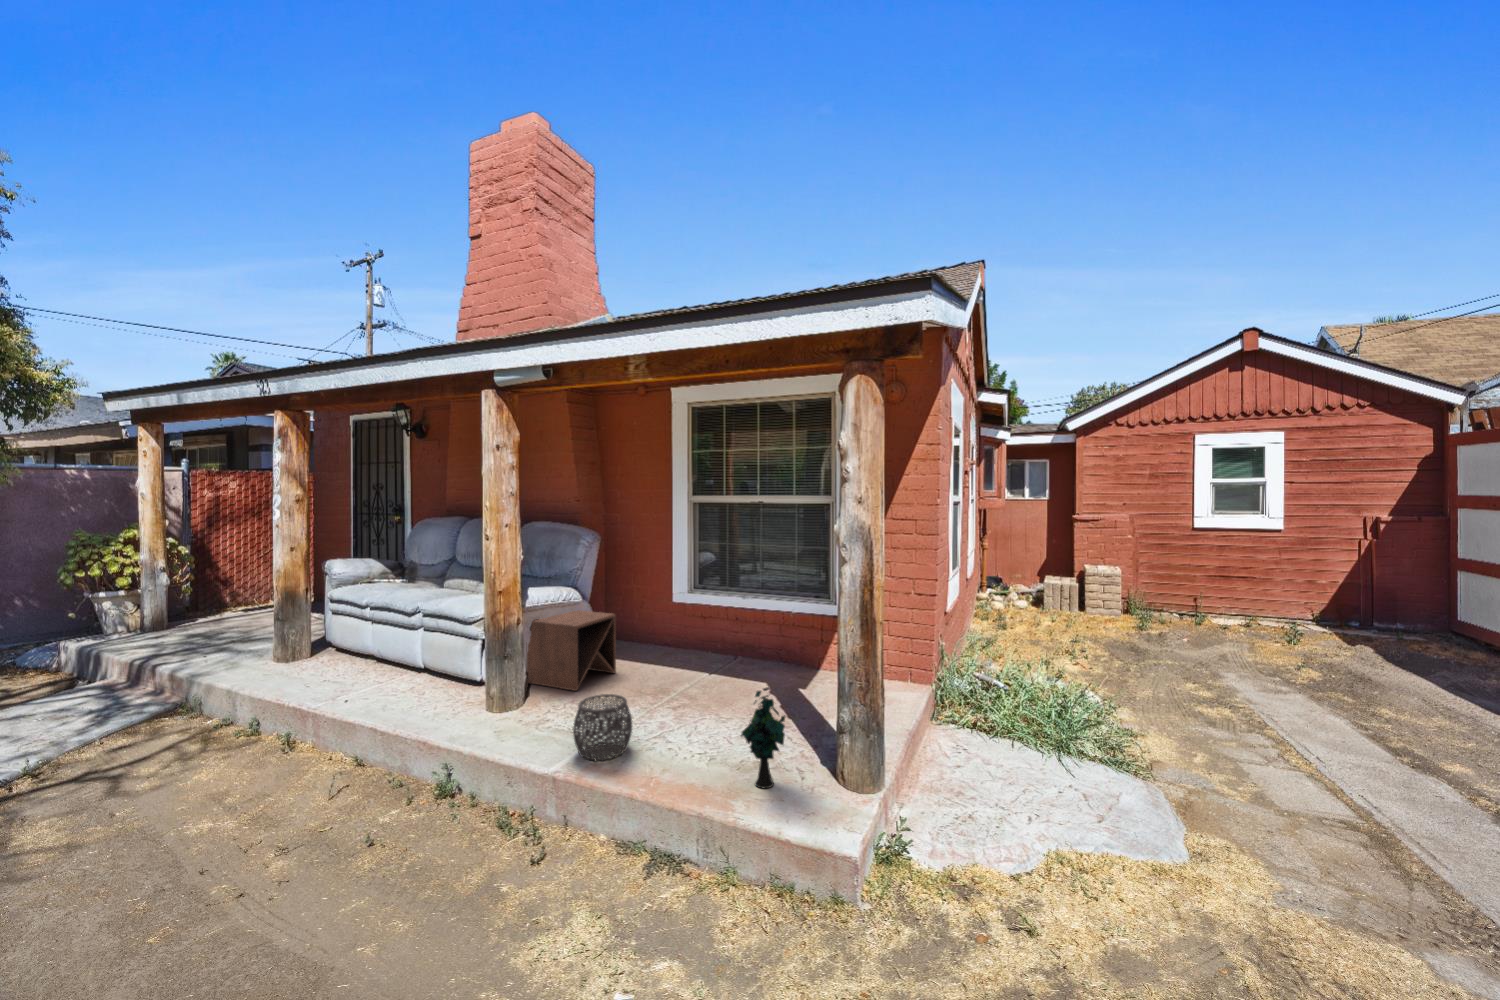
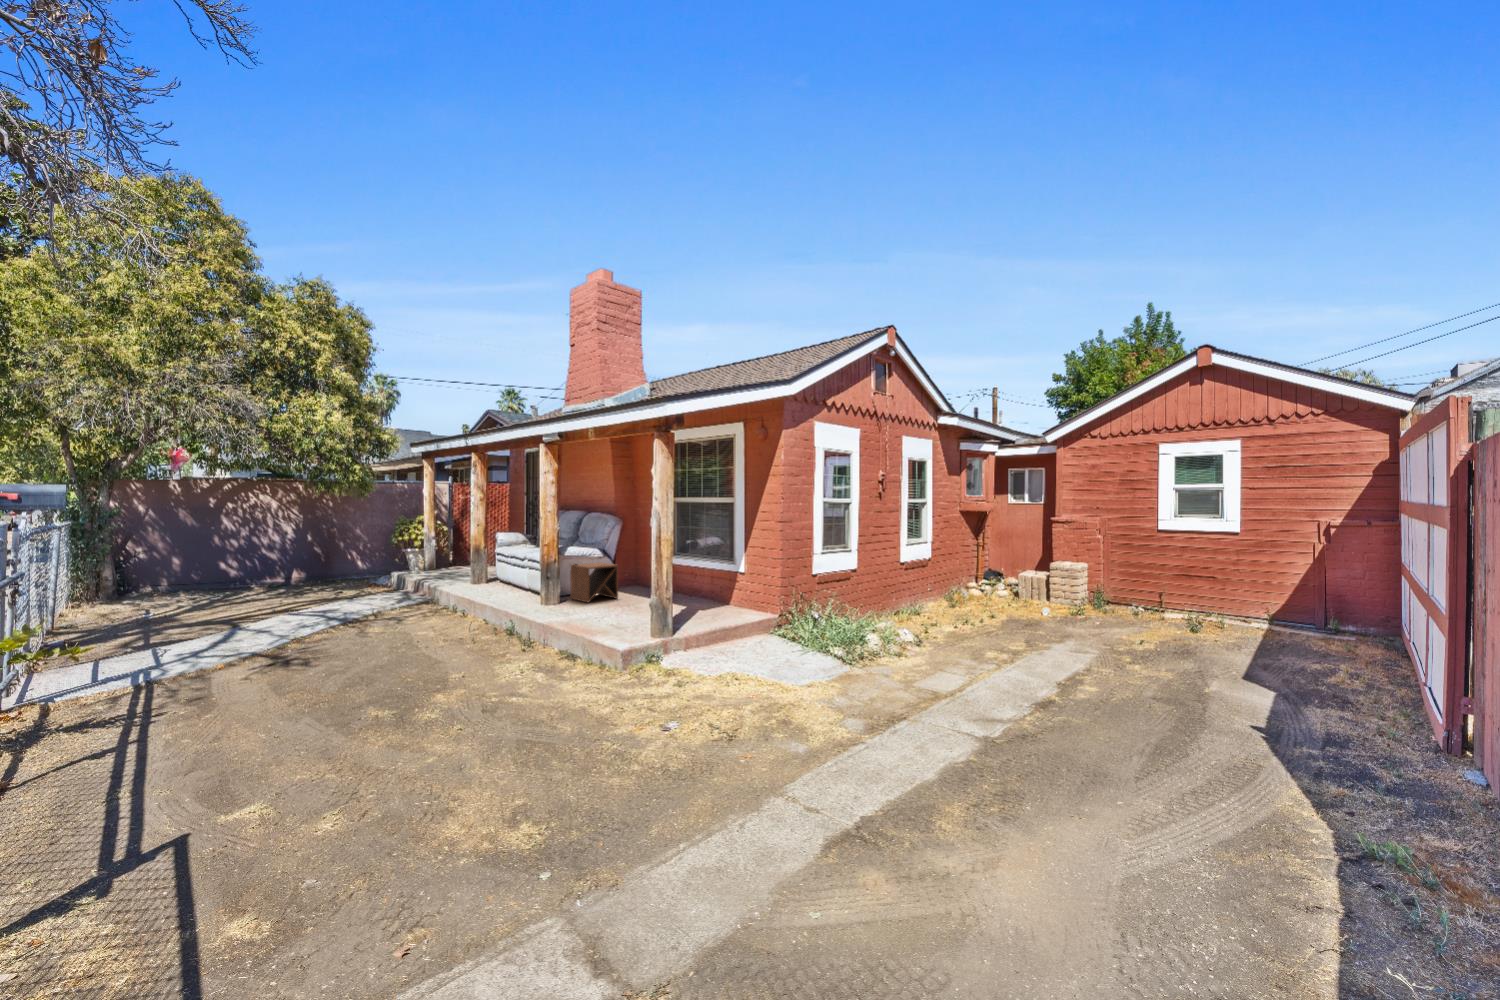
decorative plant: present [741,688,785,789] -> none [605,588,631,633]
woven basket: present [573,694,632,760] -> none [556,594,585,622]

